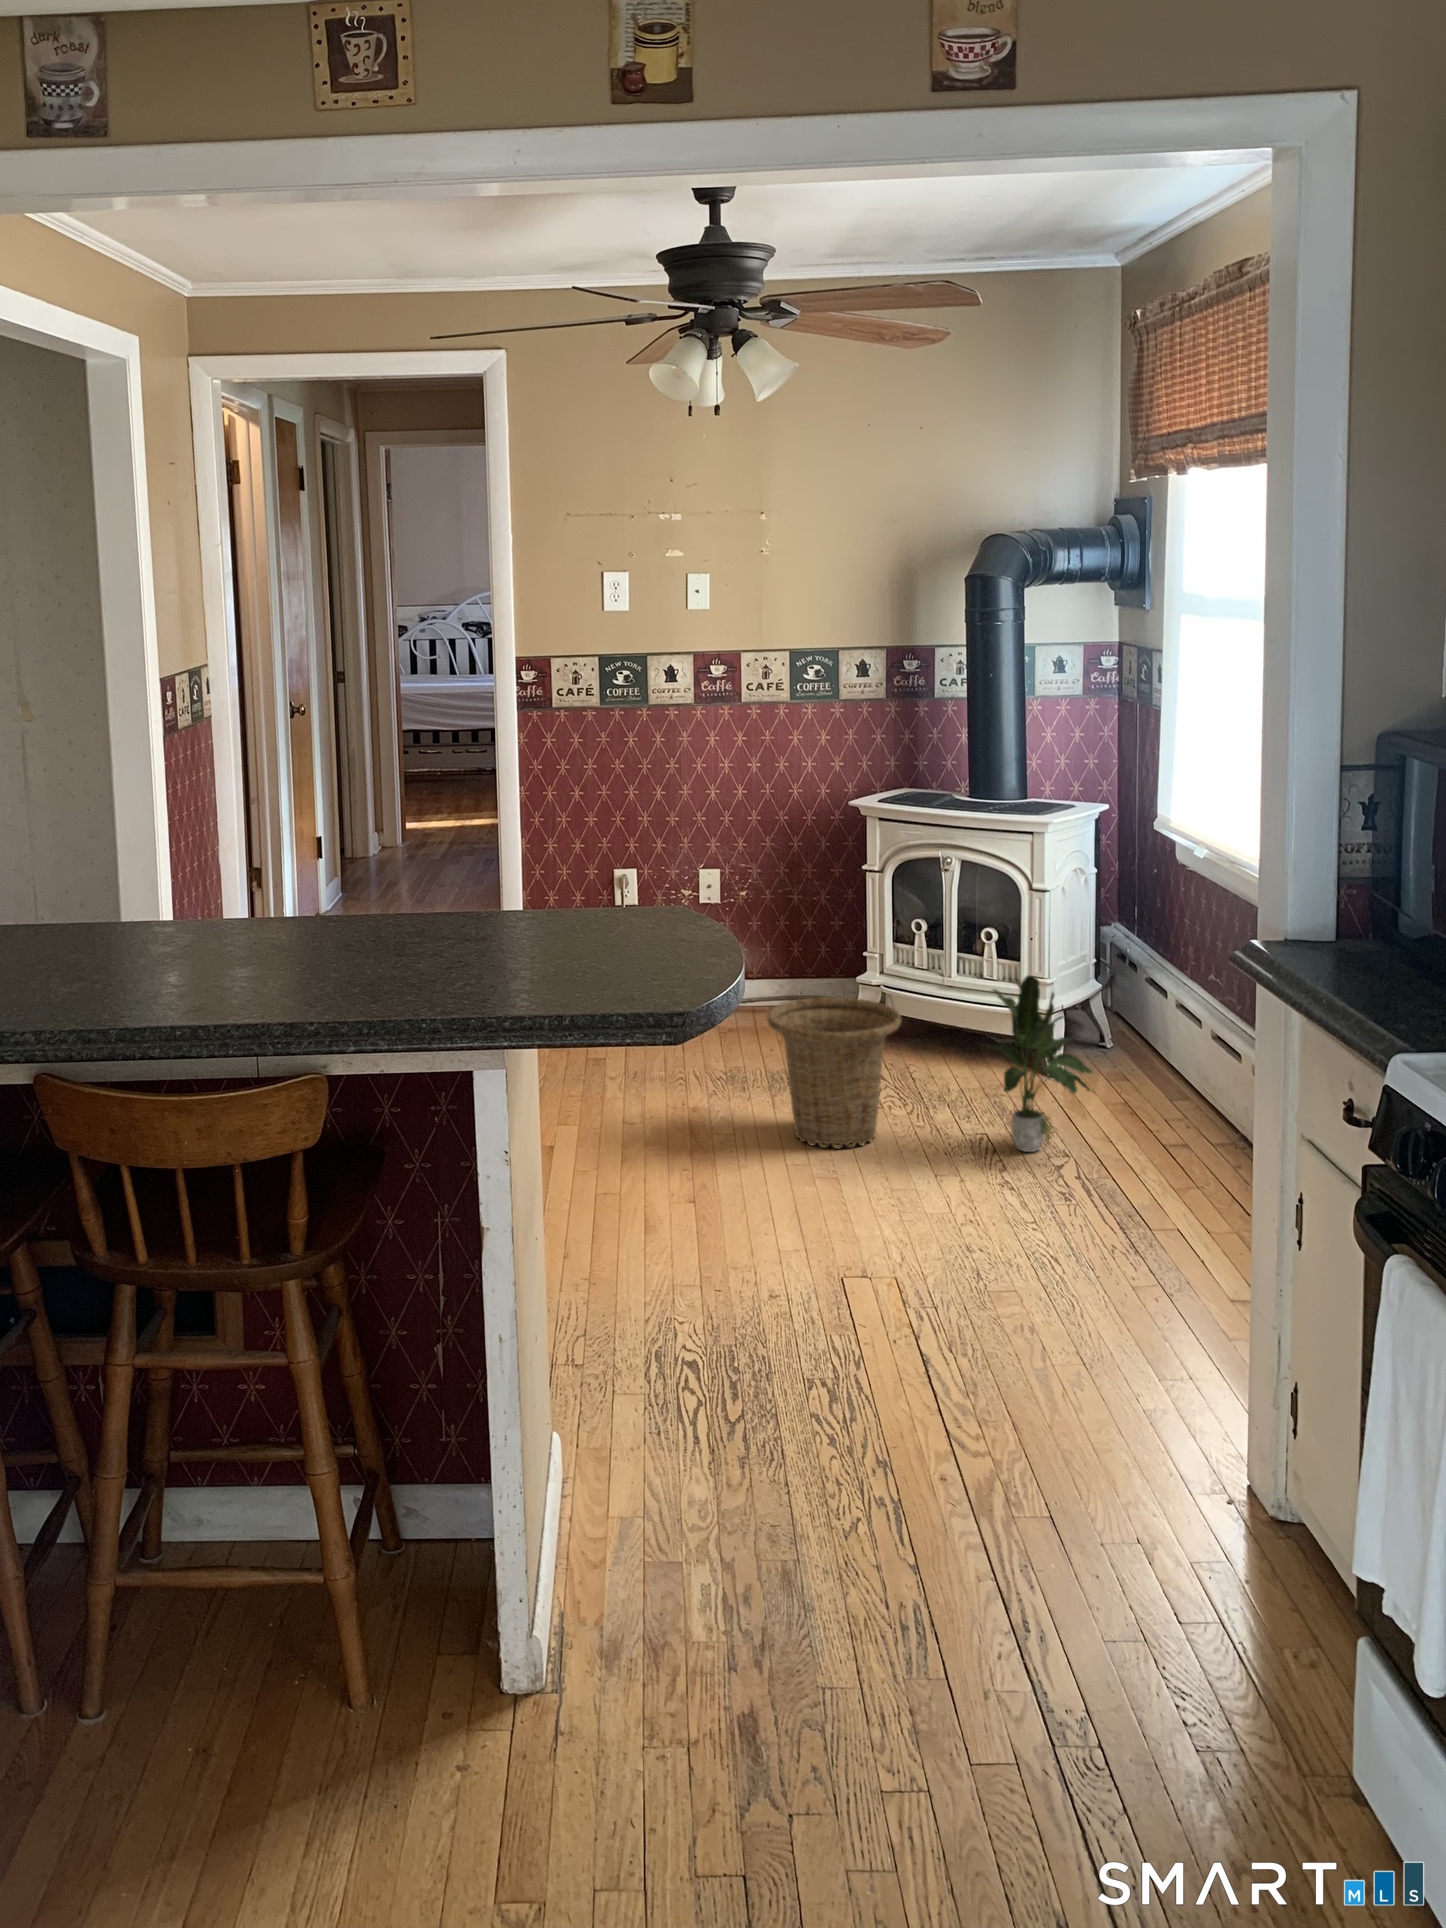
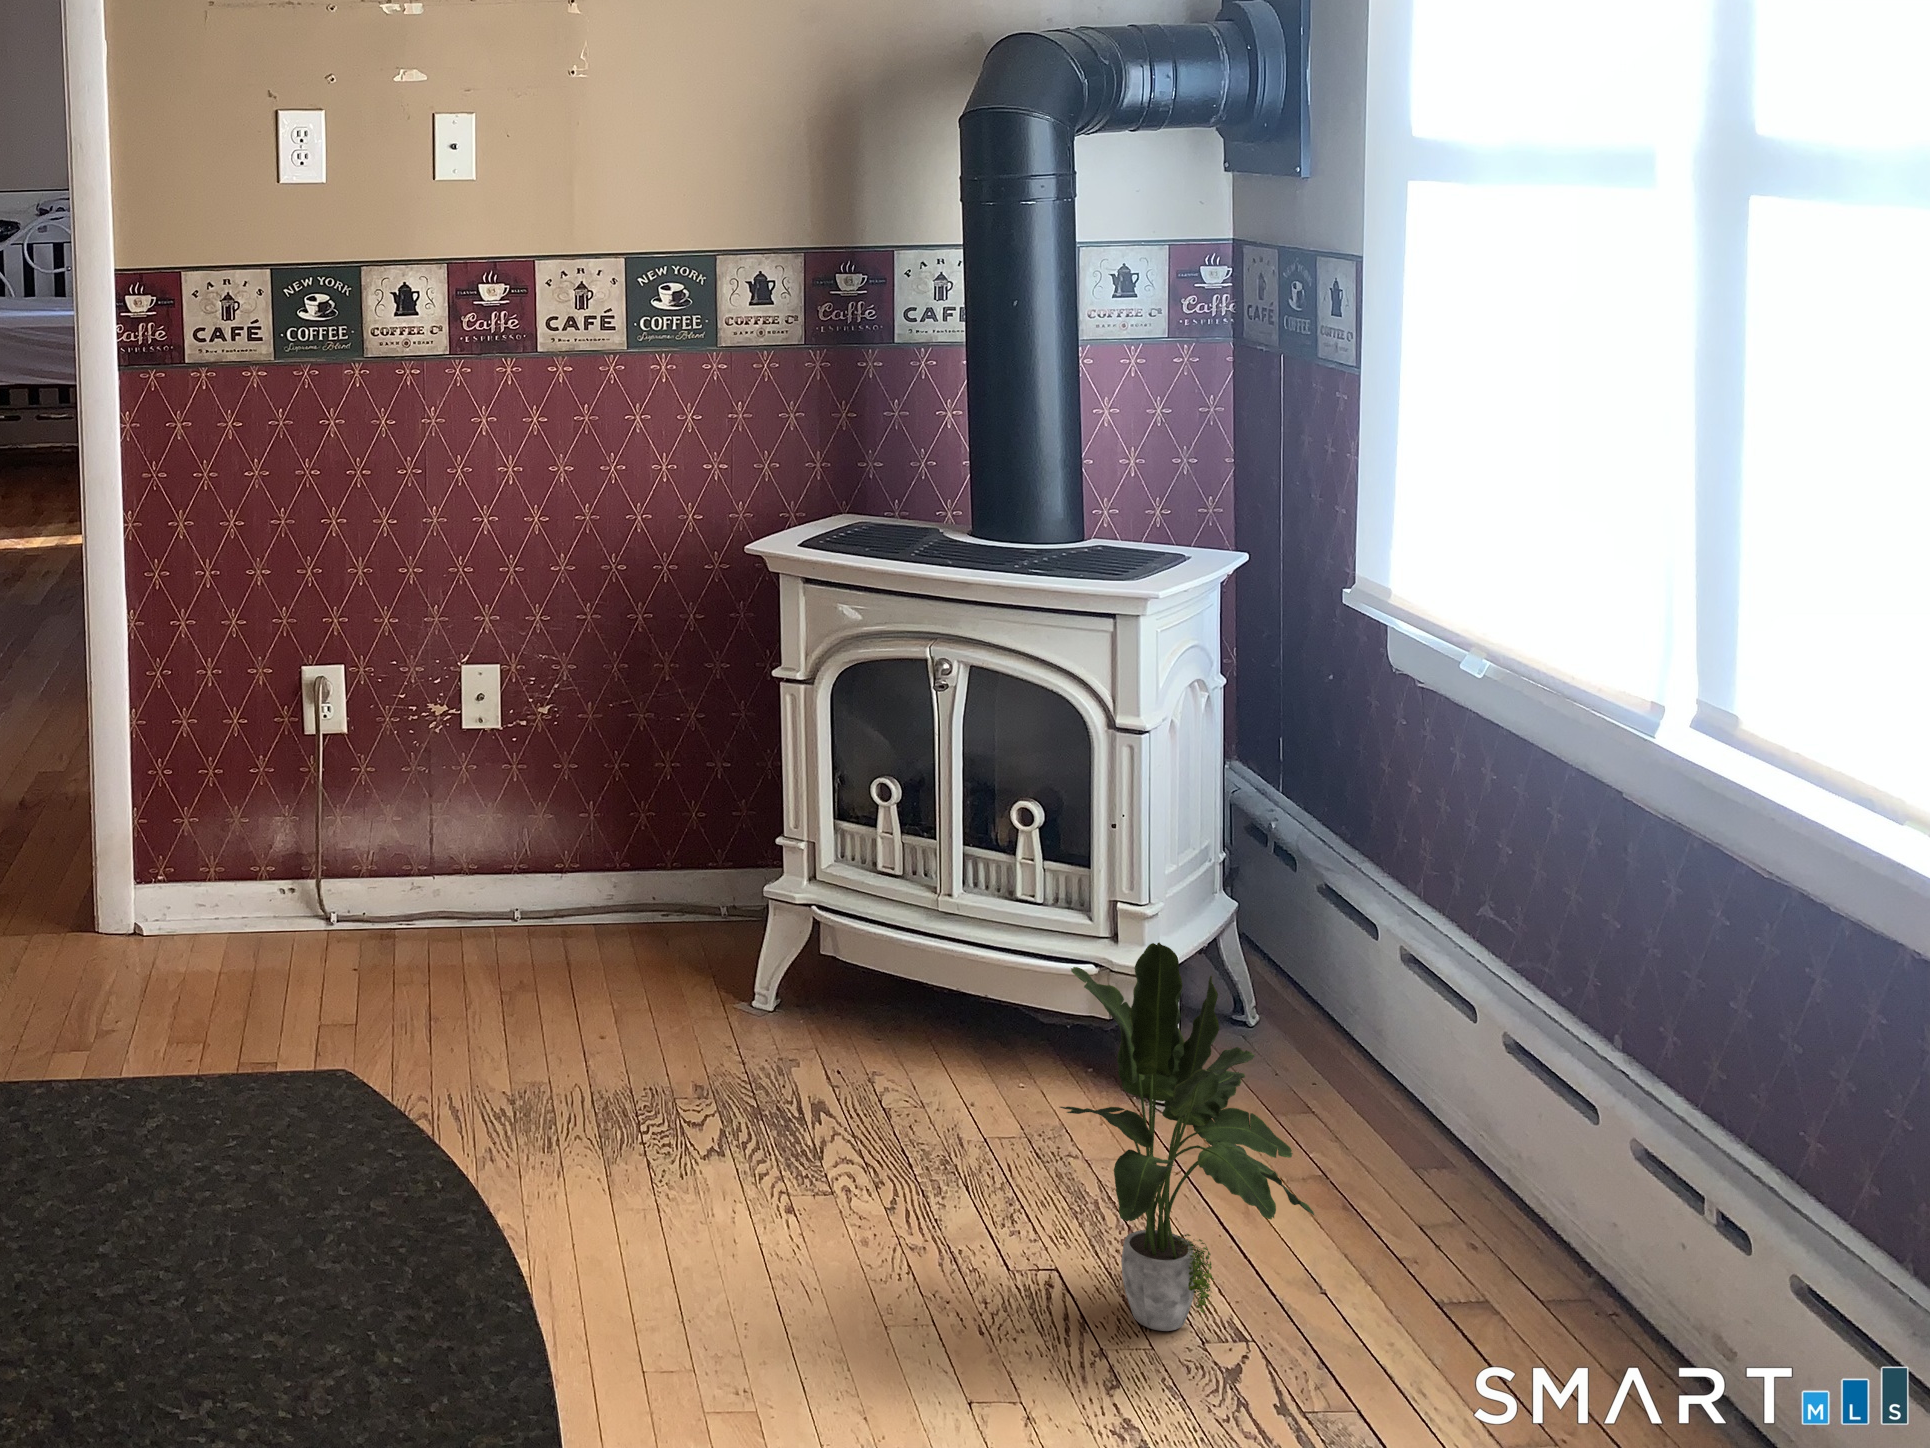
basket: present [767,997,901,1149] -> none [597,970,882,1321]

